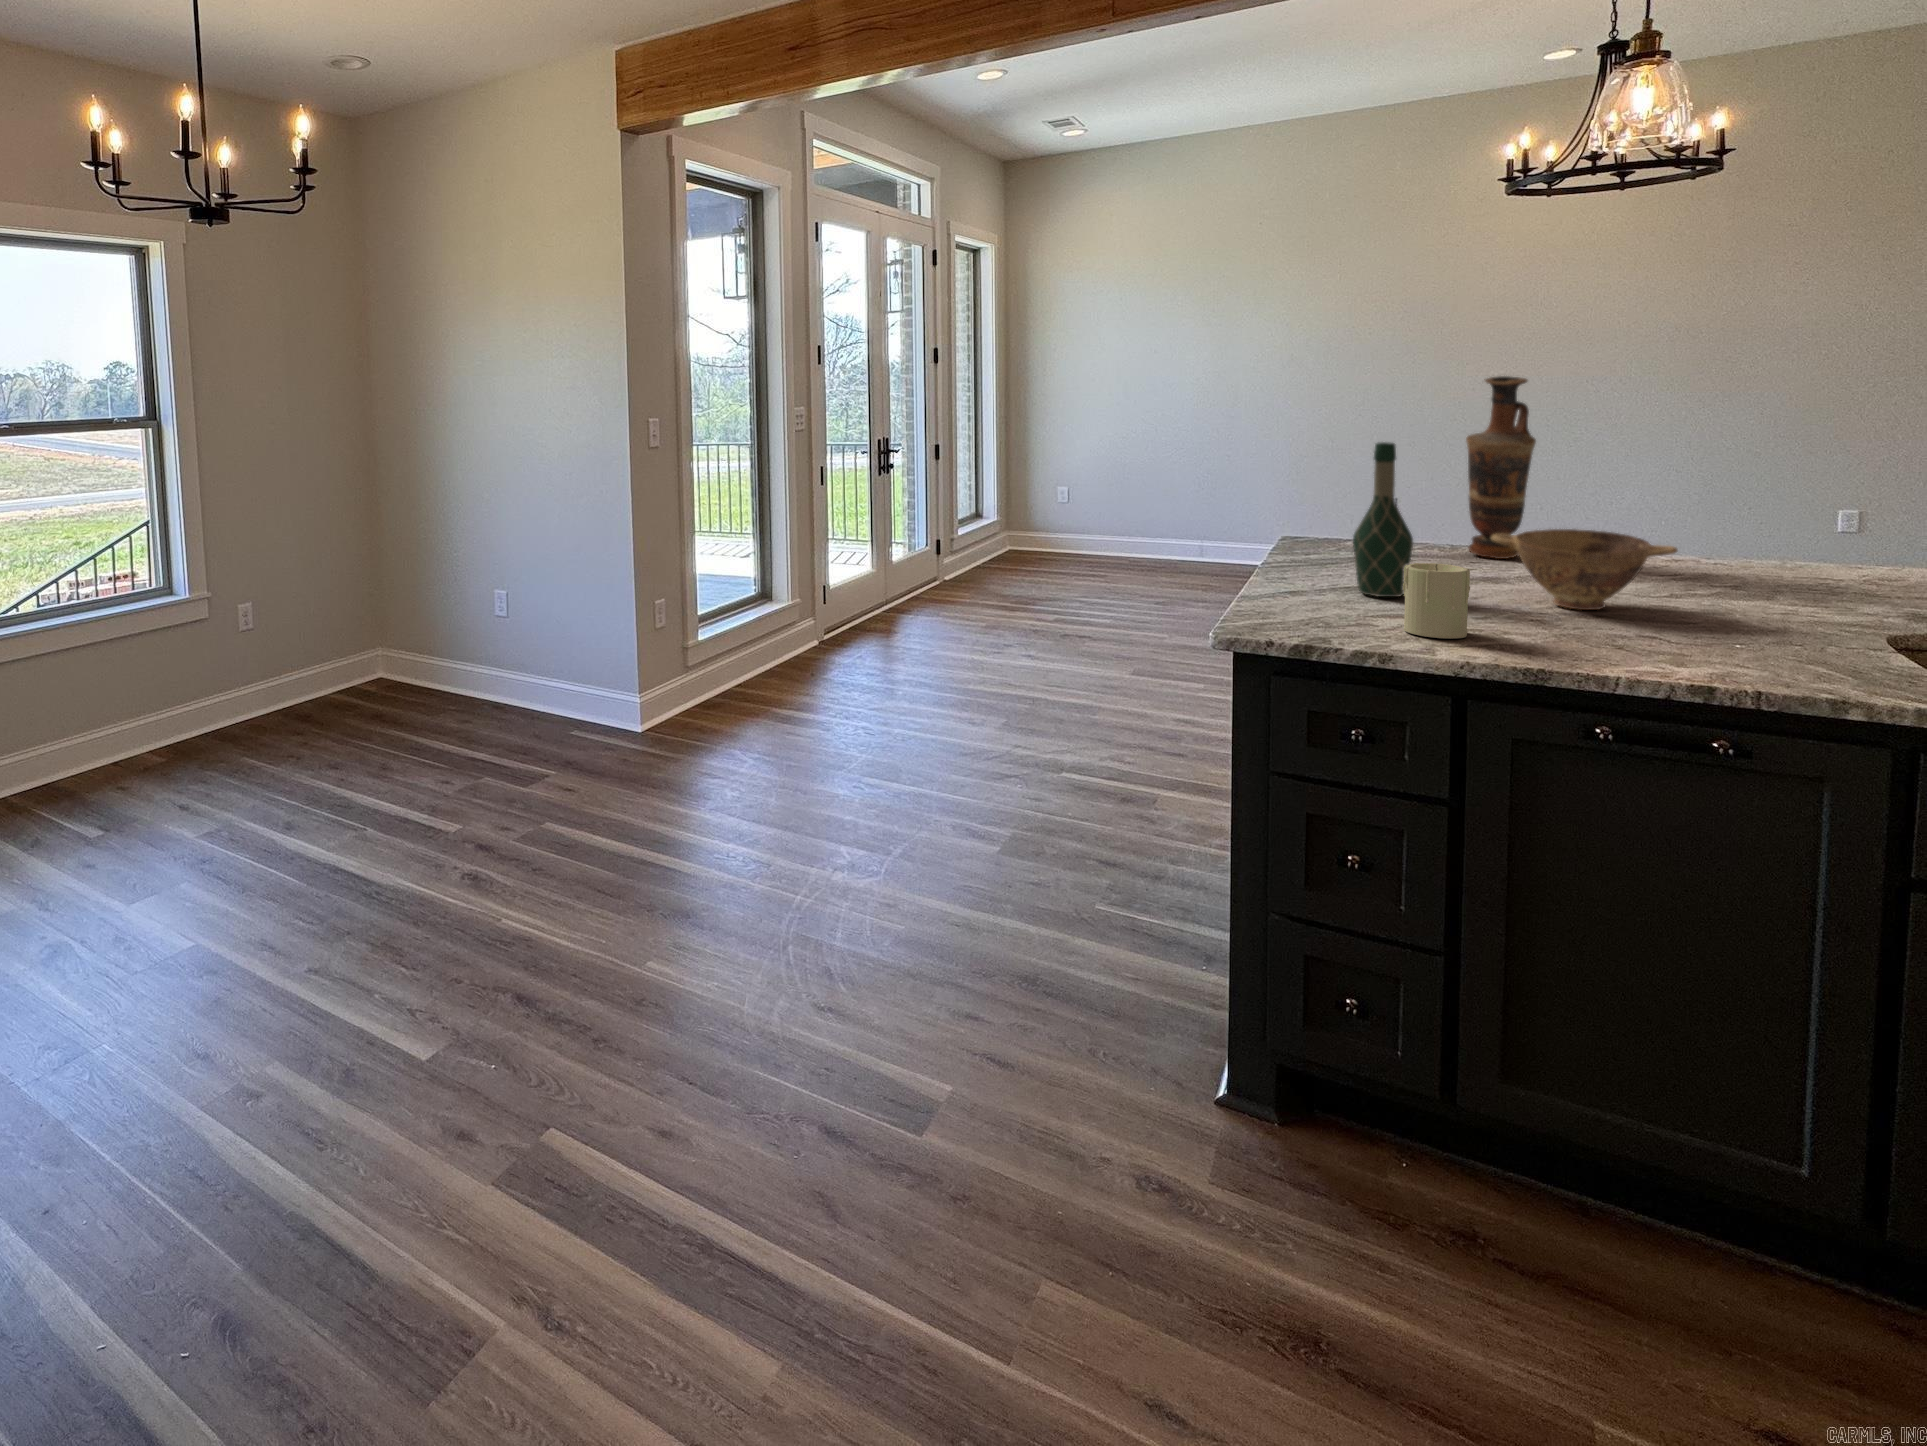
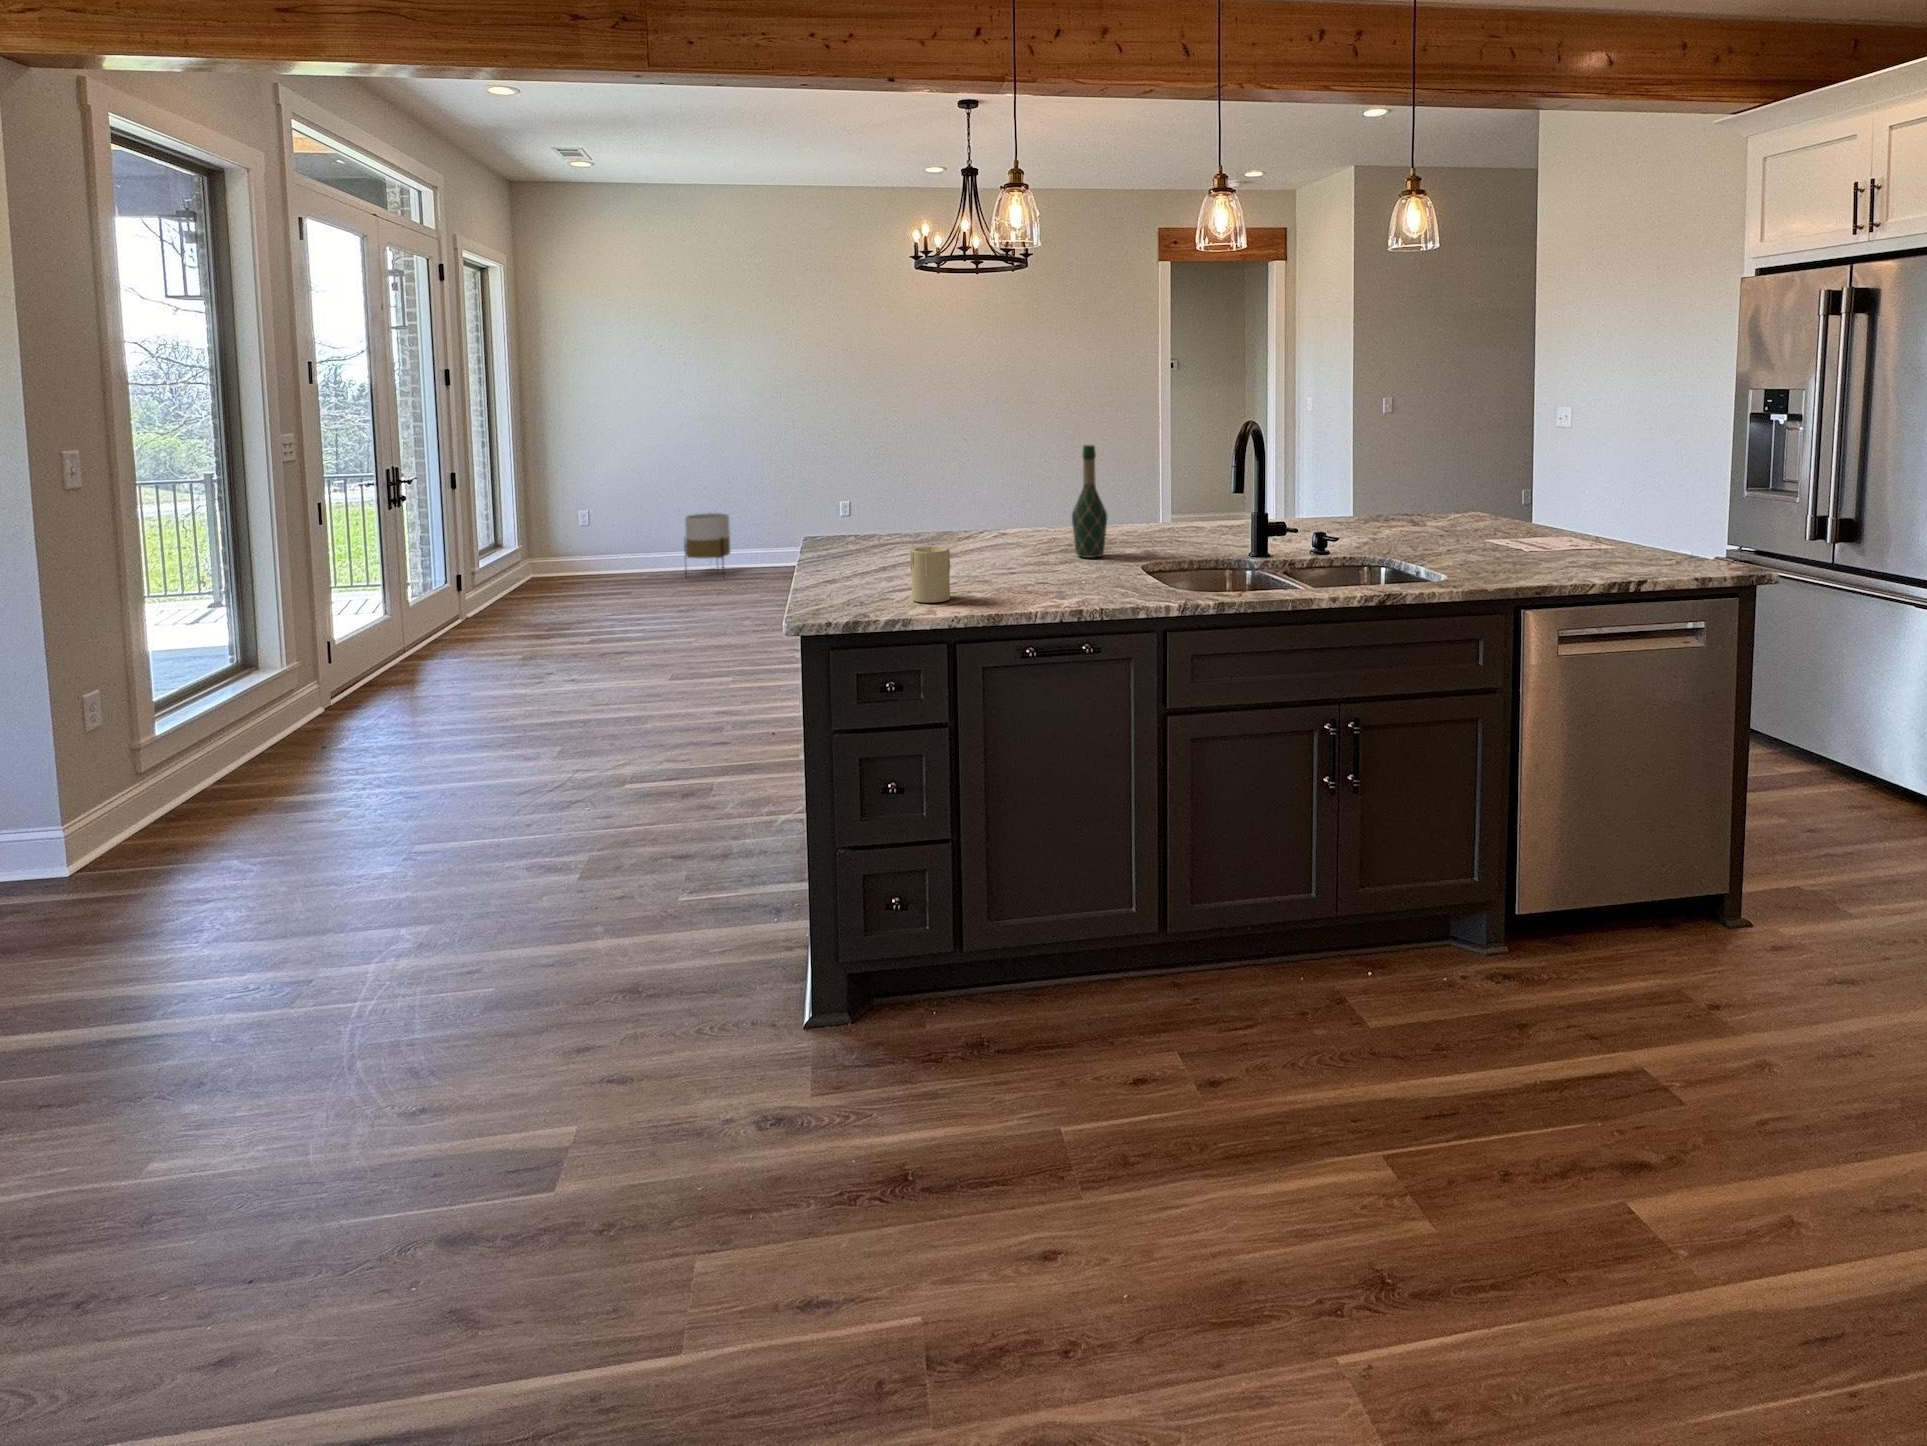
vase: present [1466,376,1536,559] -> none [928,405,968,541]
wine bottle: present [1353,442,1413,597] -> present [1072,445,1107,558]
planter: none [1169,498,1225,570] -> present [684,513,730,572]
bowl: present [1491,529,1678,610] -> none [953,514,1051,571]

